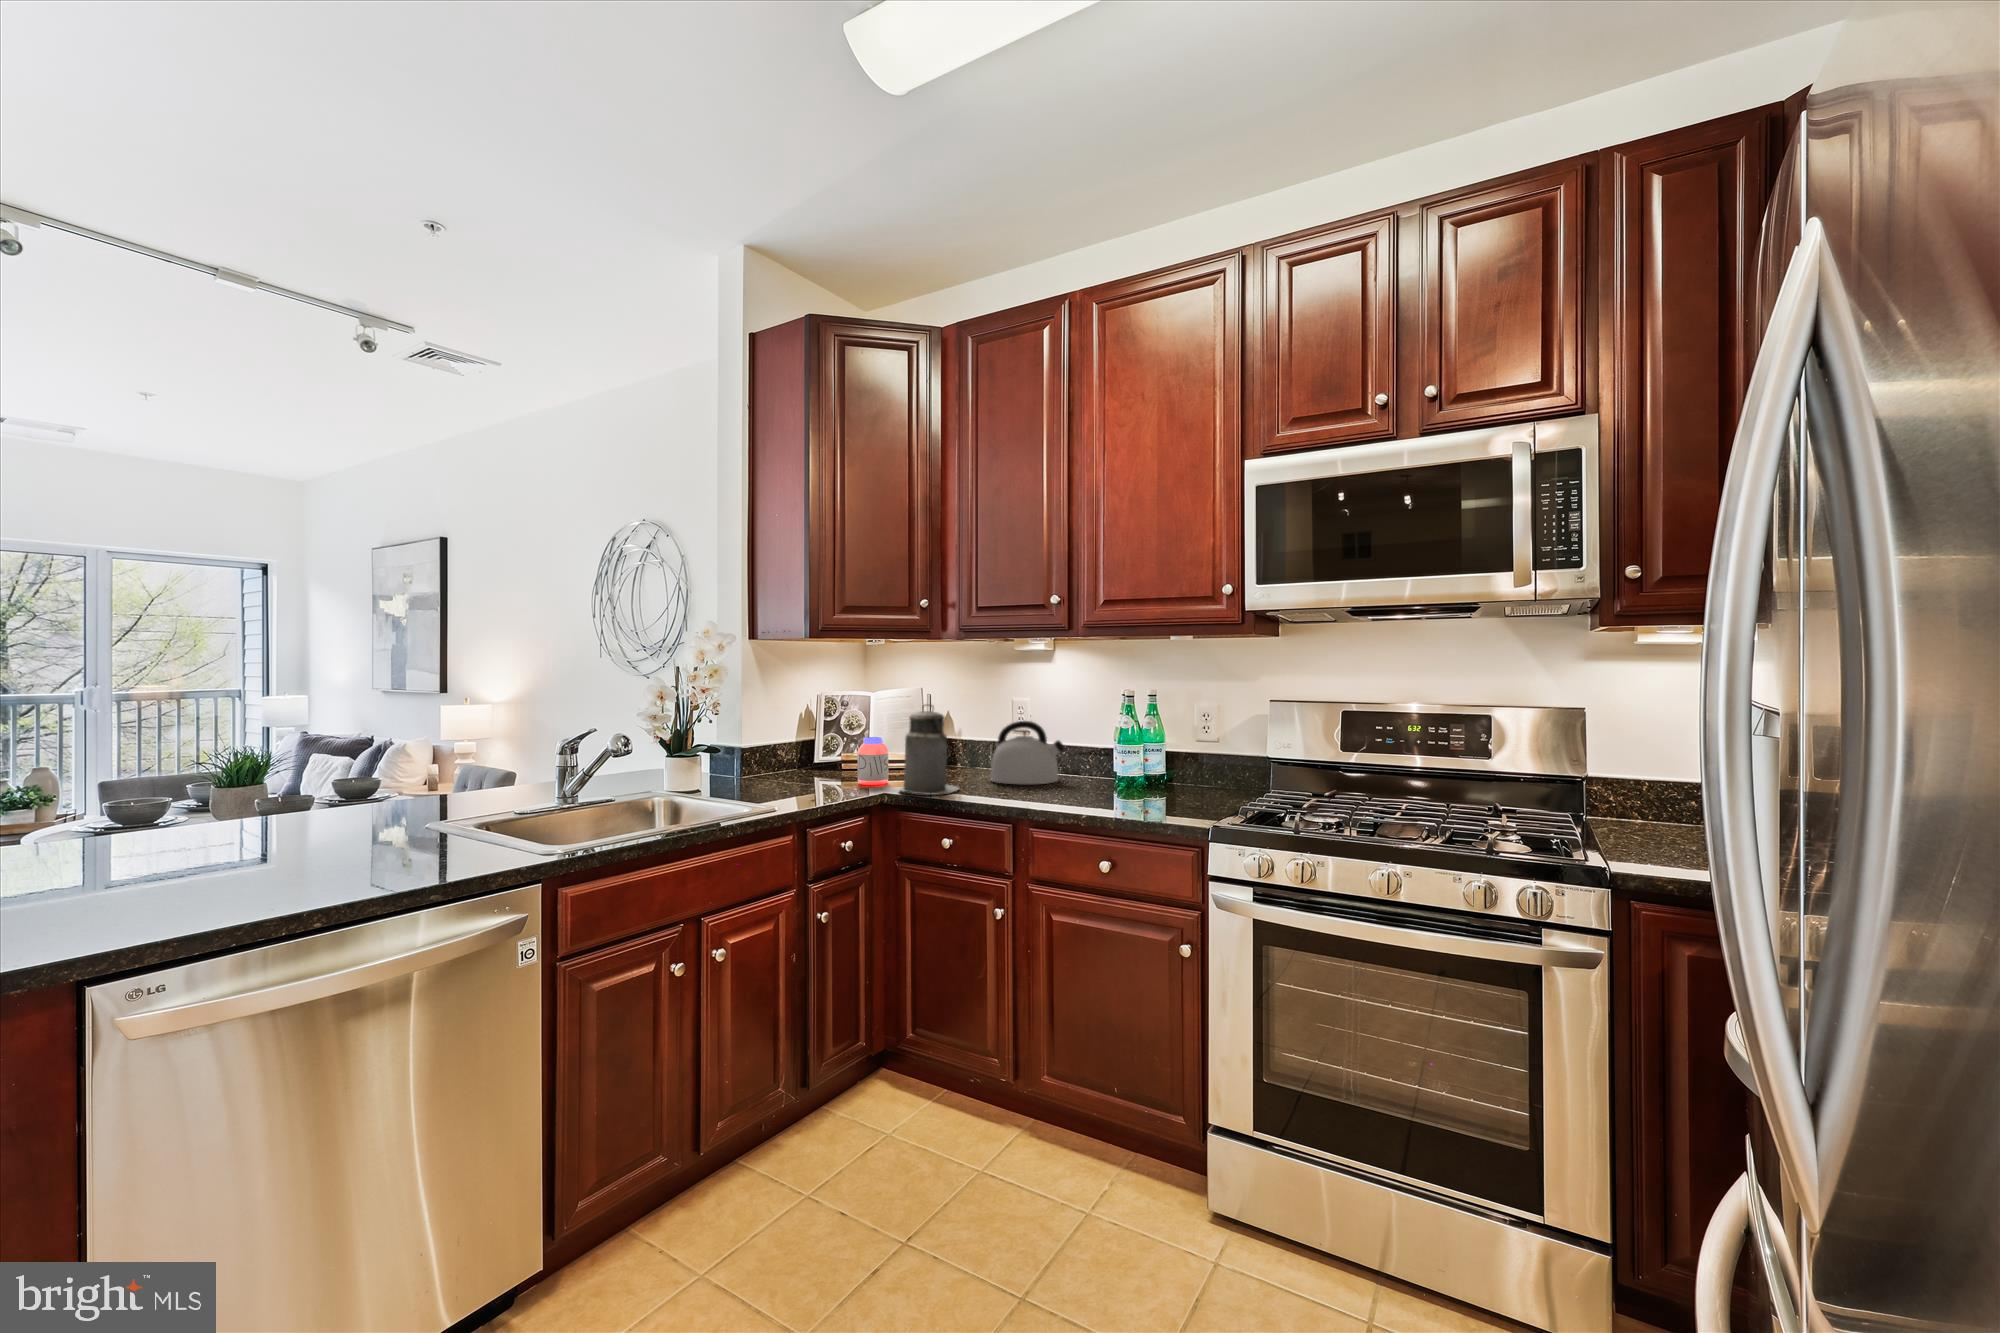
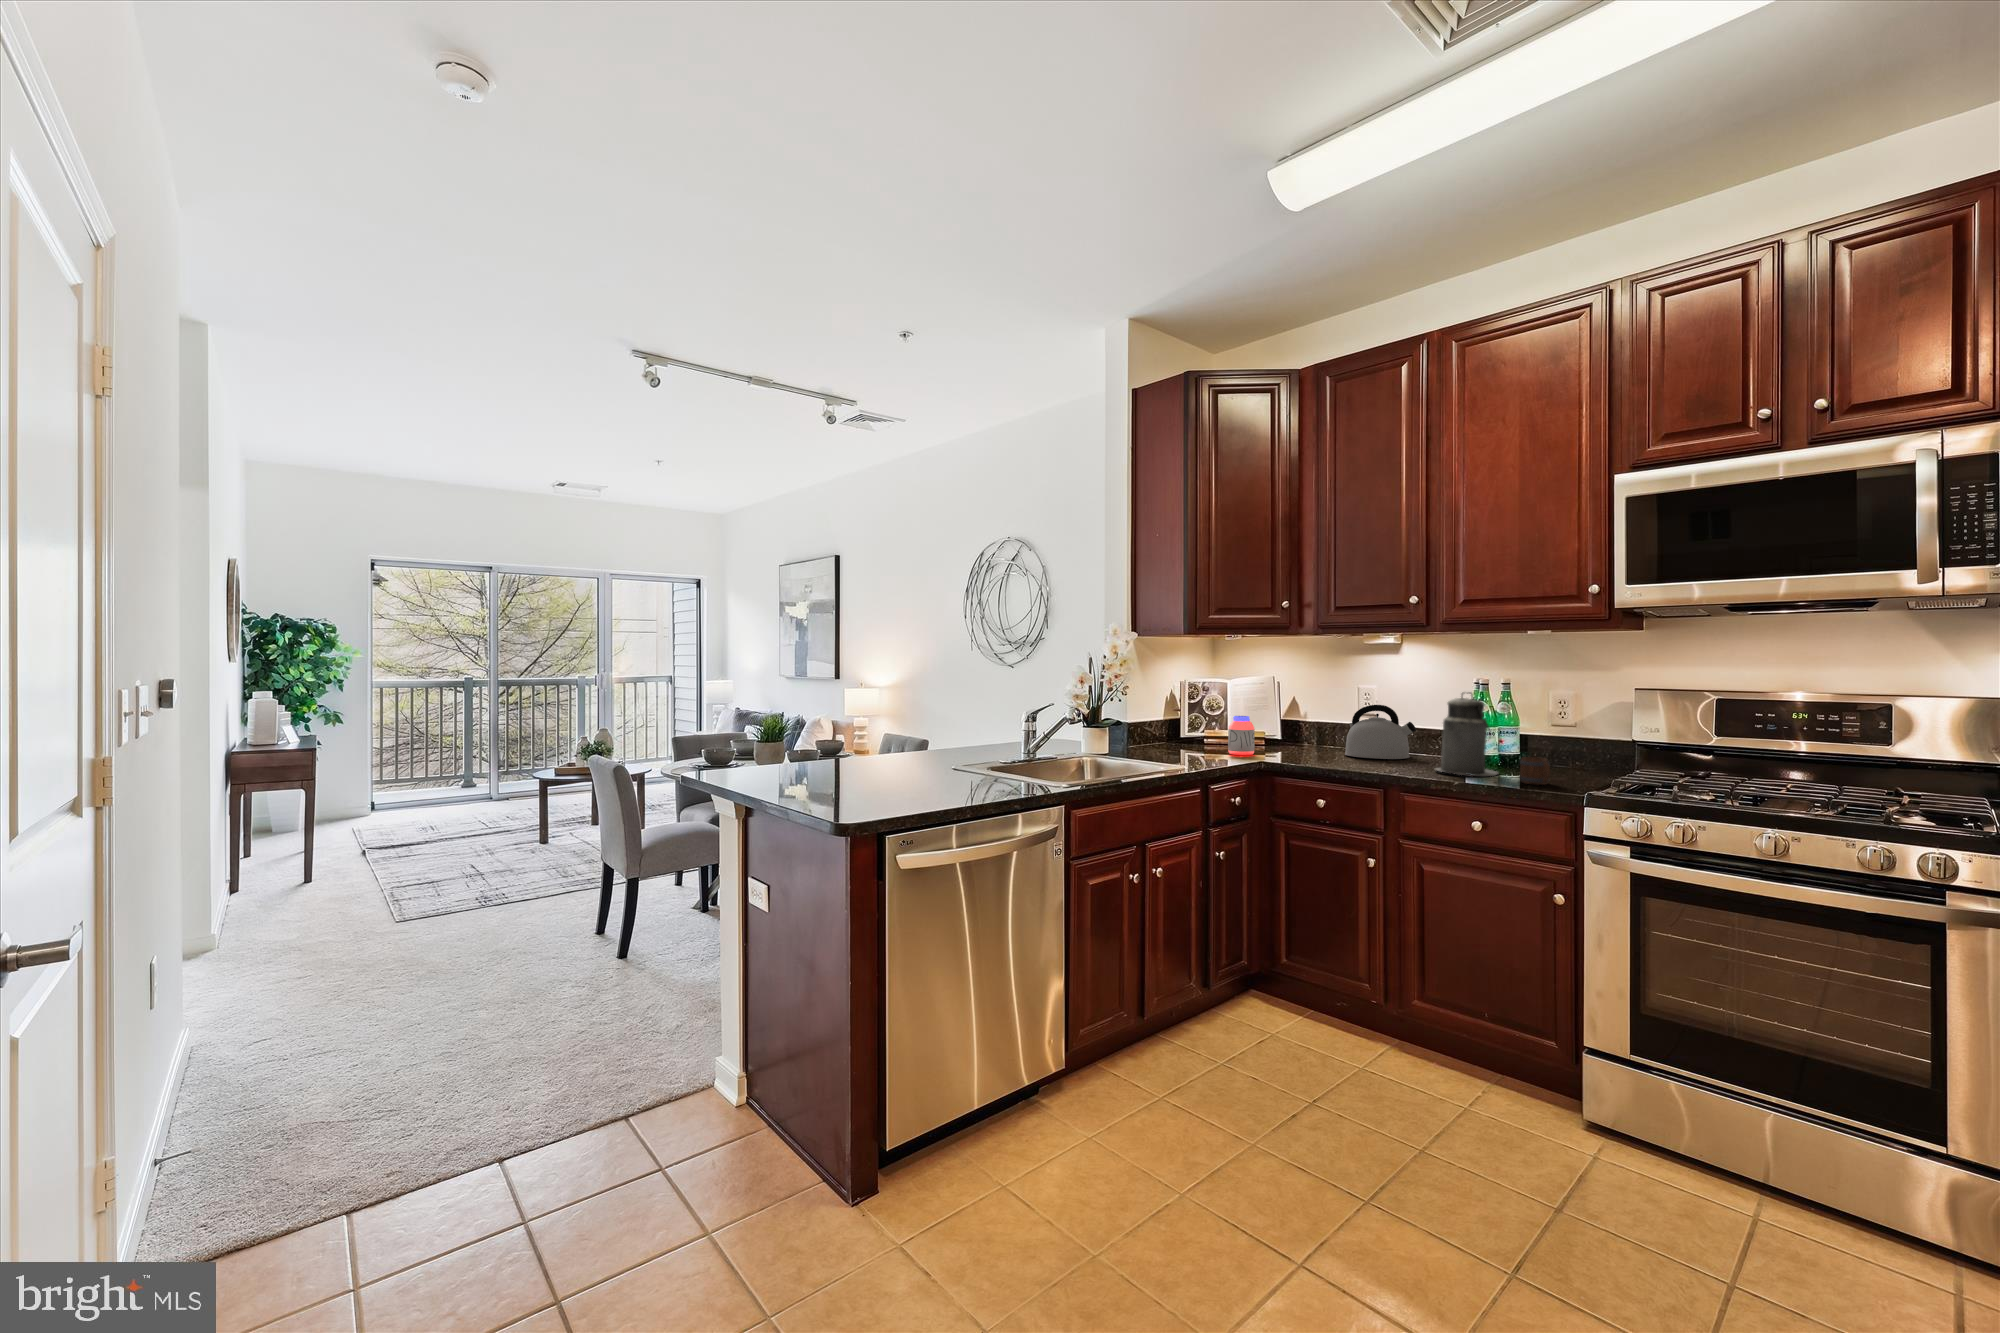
canister: present [899,705,959,795] -> present [1436,692,1498,776]
mug: none [1153,782,1183,814] -> present [1520,757,1551,785]

